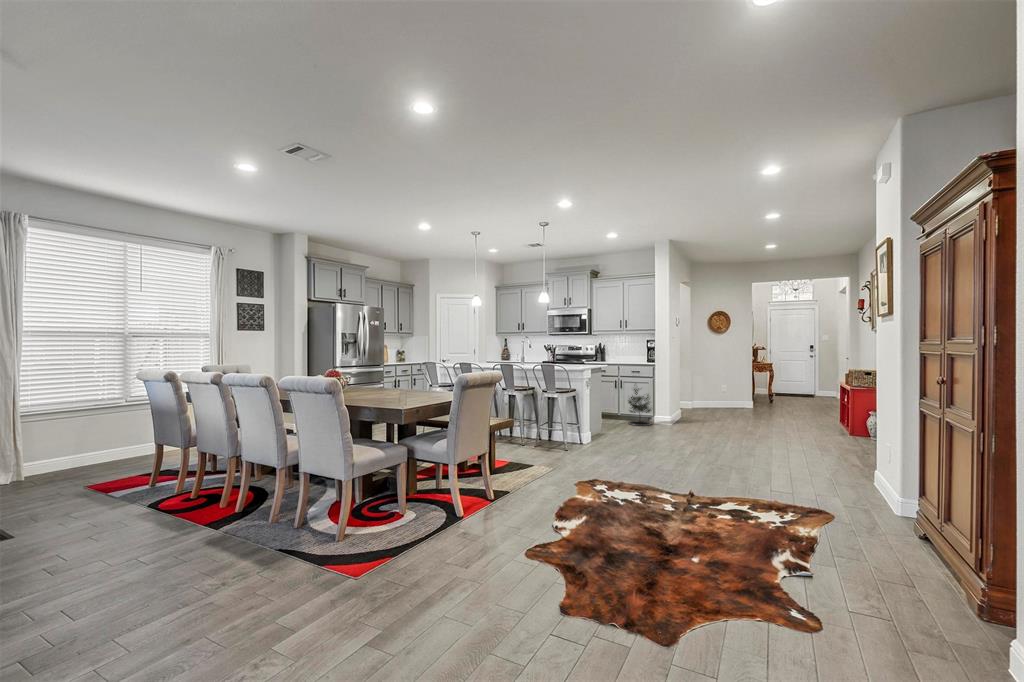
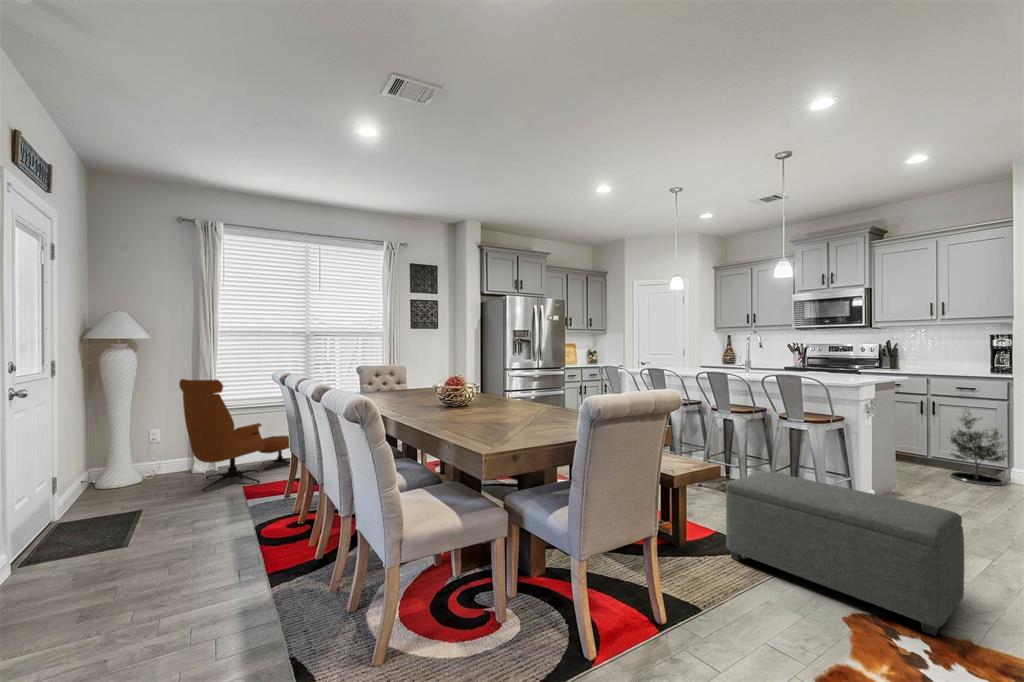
lounge chair: none [6,380,130,495] -> present [179,379,291,491]
ottoman: none [519,420,624,482] -> present [726,471,964,636]

